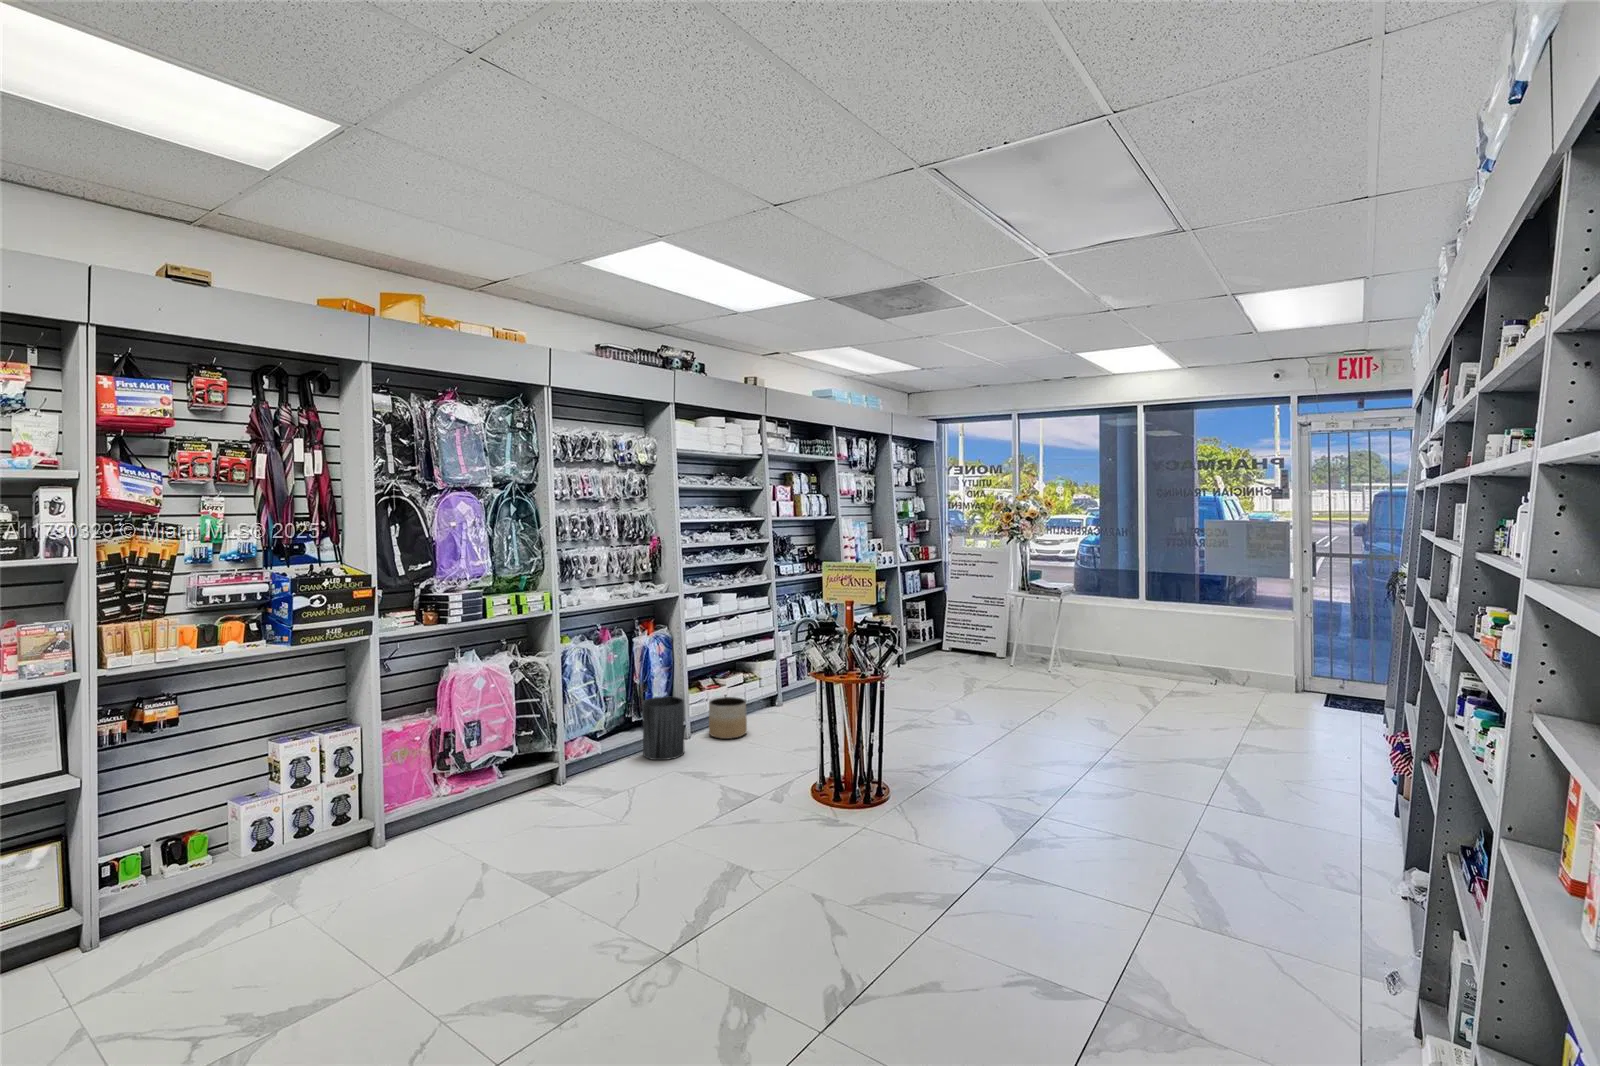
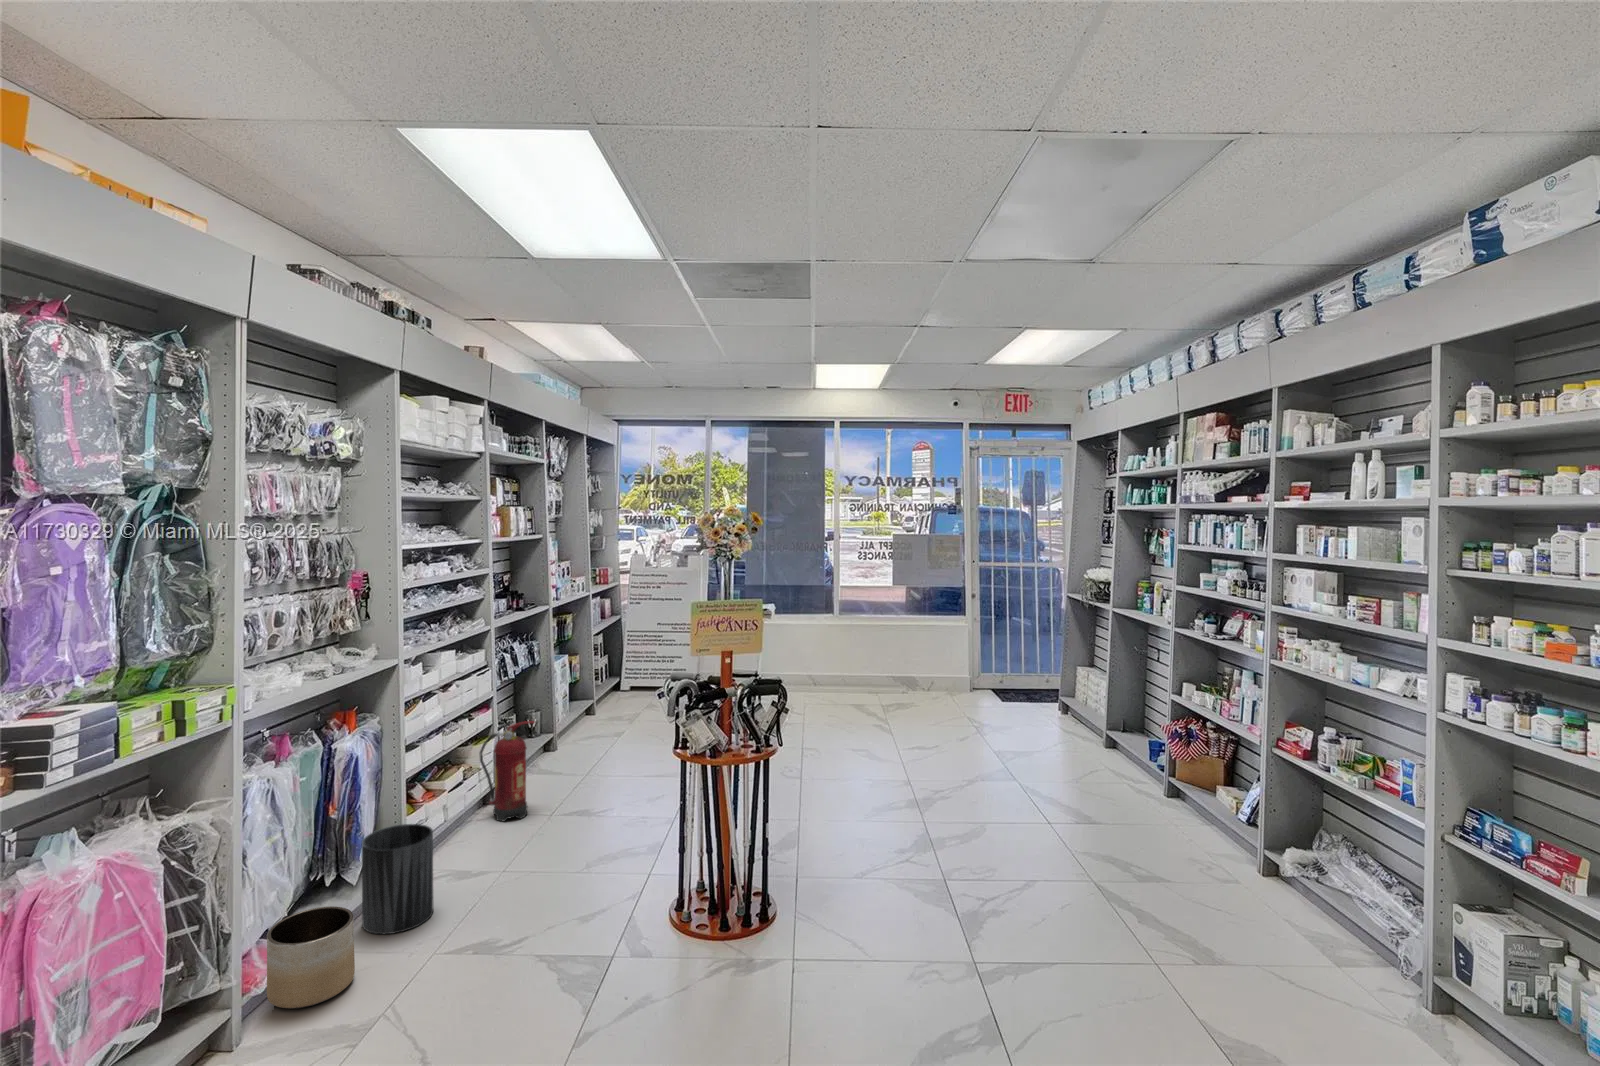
fire extinguisher: none [752,650,787,720] -> present [480,721,535,821]
planter: present [709,697,747,739] -> present [267,906,355,1009]

